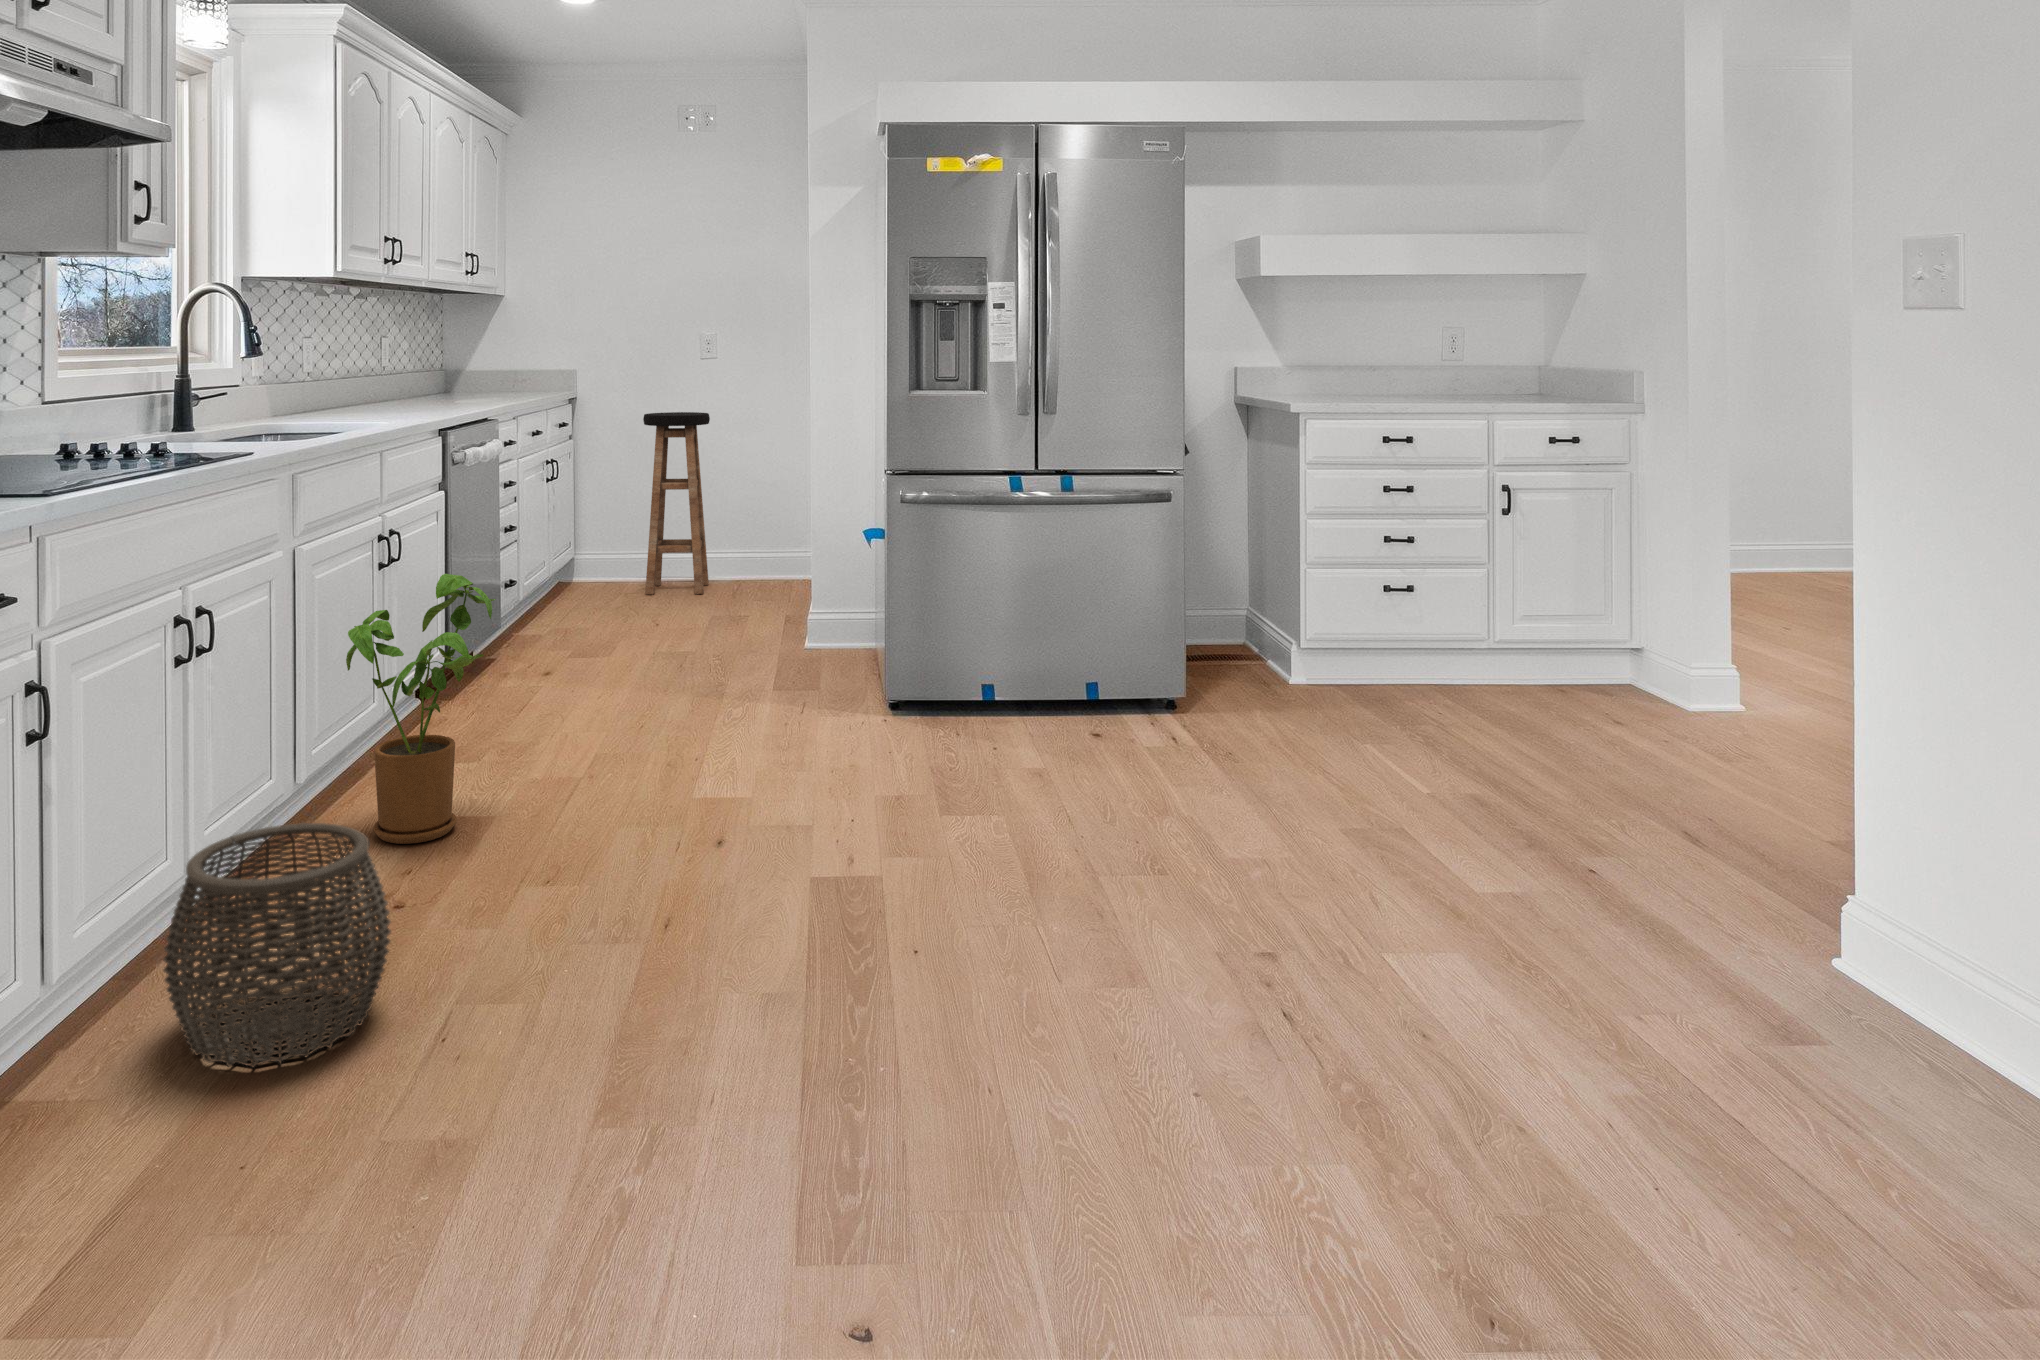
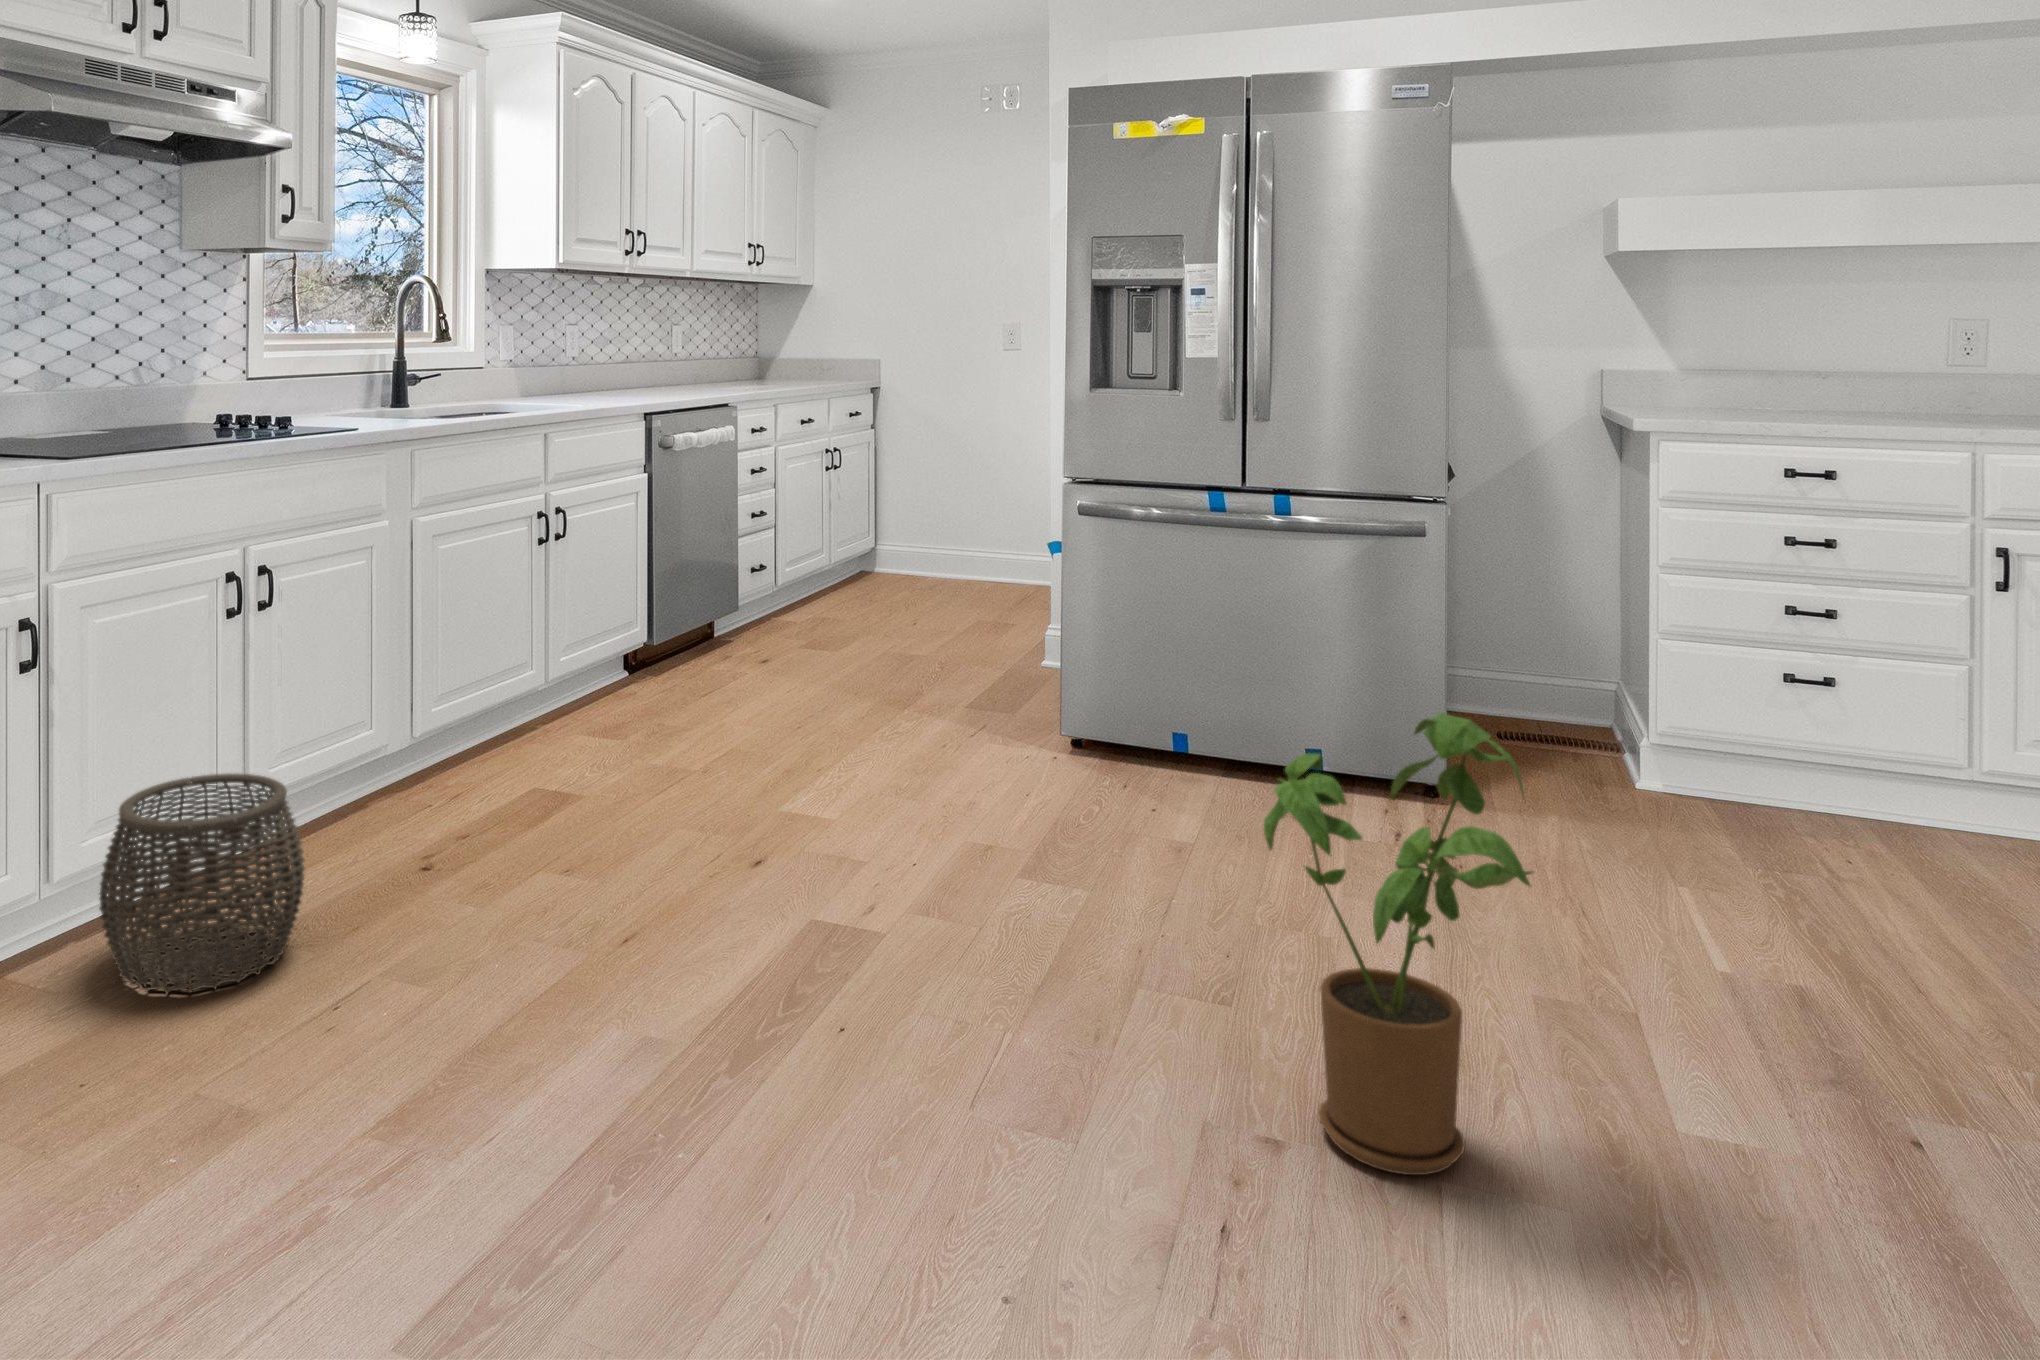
bar stool: present [643,412,710,595] -> none [943,408,1018,601]
house plant: present [346,574,495,844] -> present [1263,712,1533,1175]

